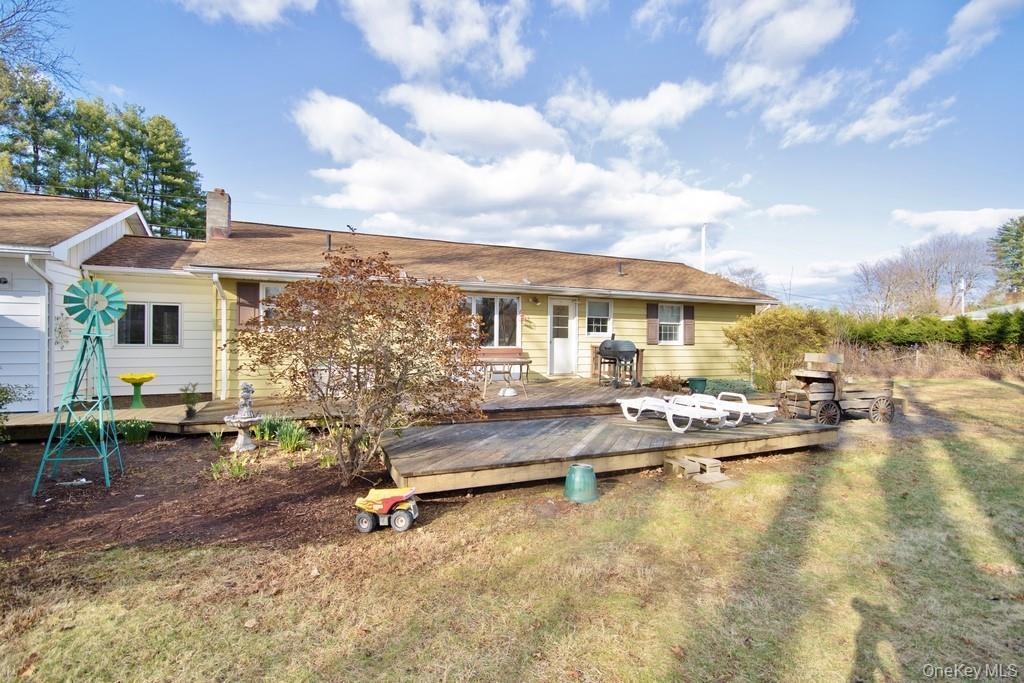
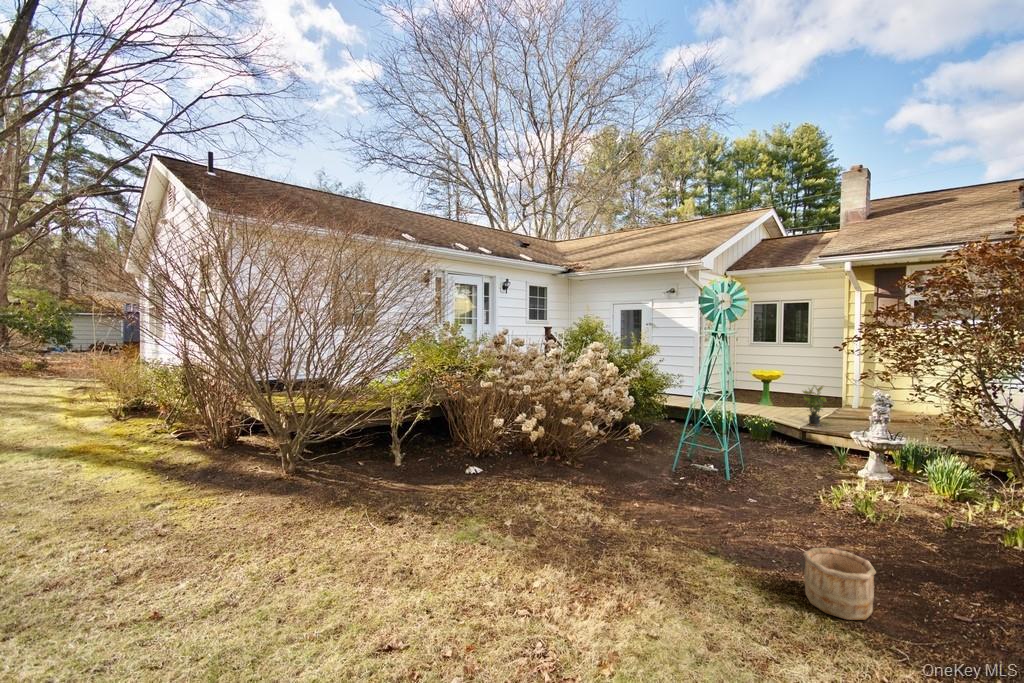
wooden bucket: none [202,499,253,547] -> present [803,548,876,620]

